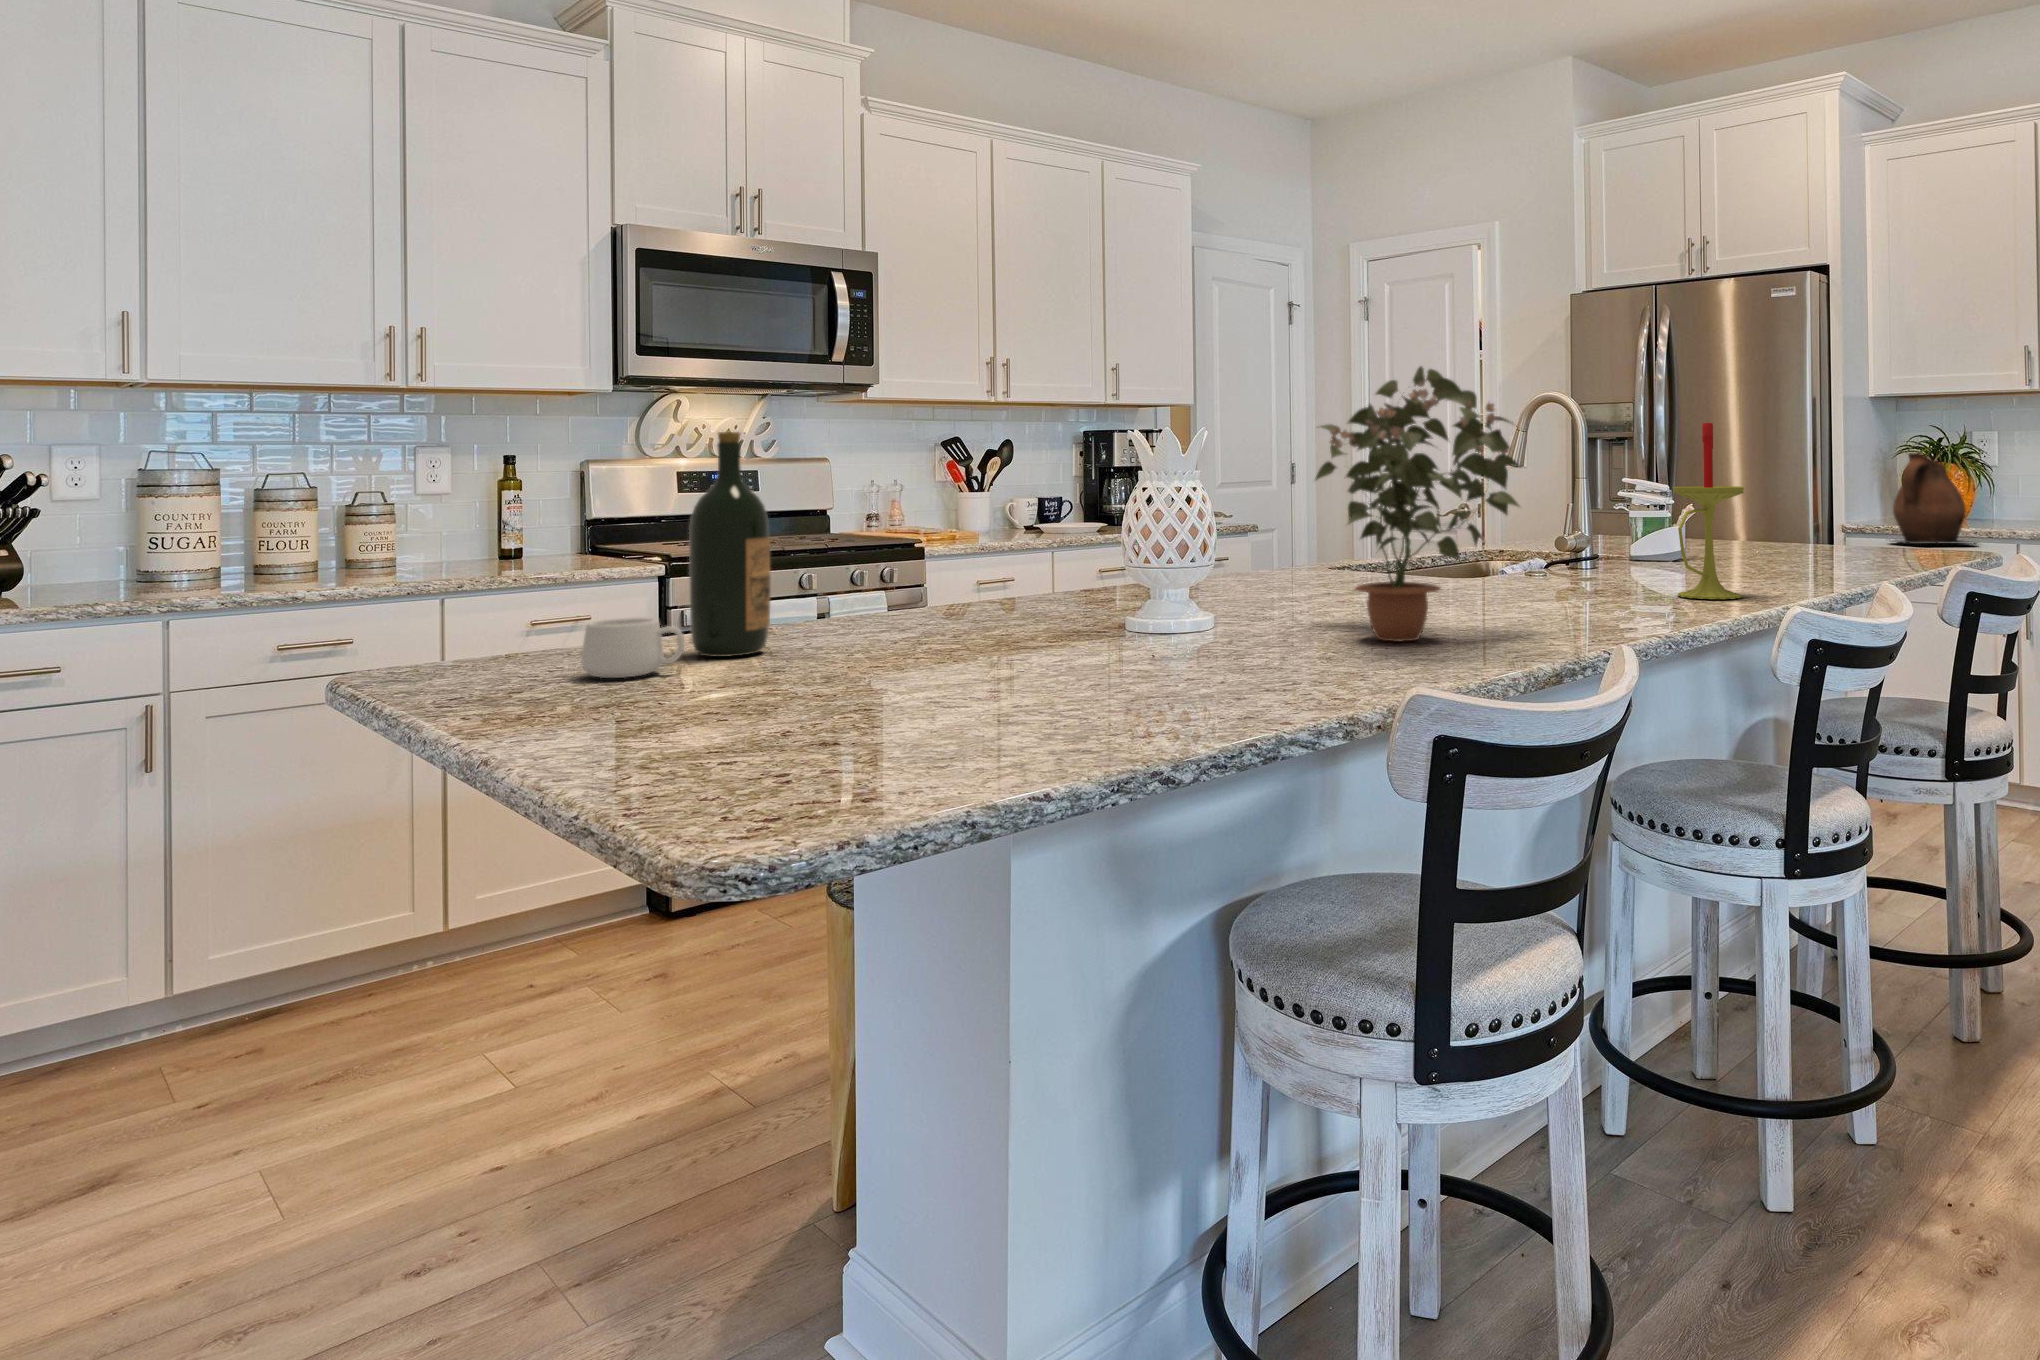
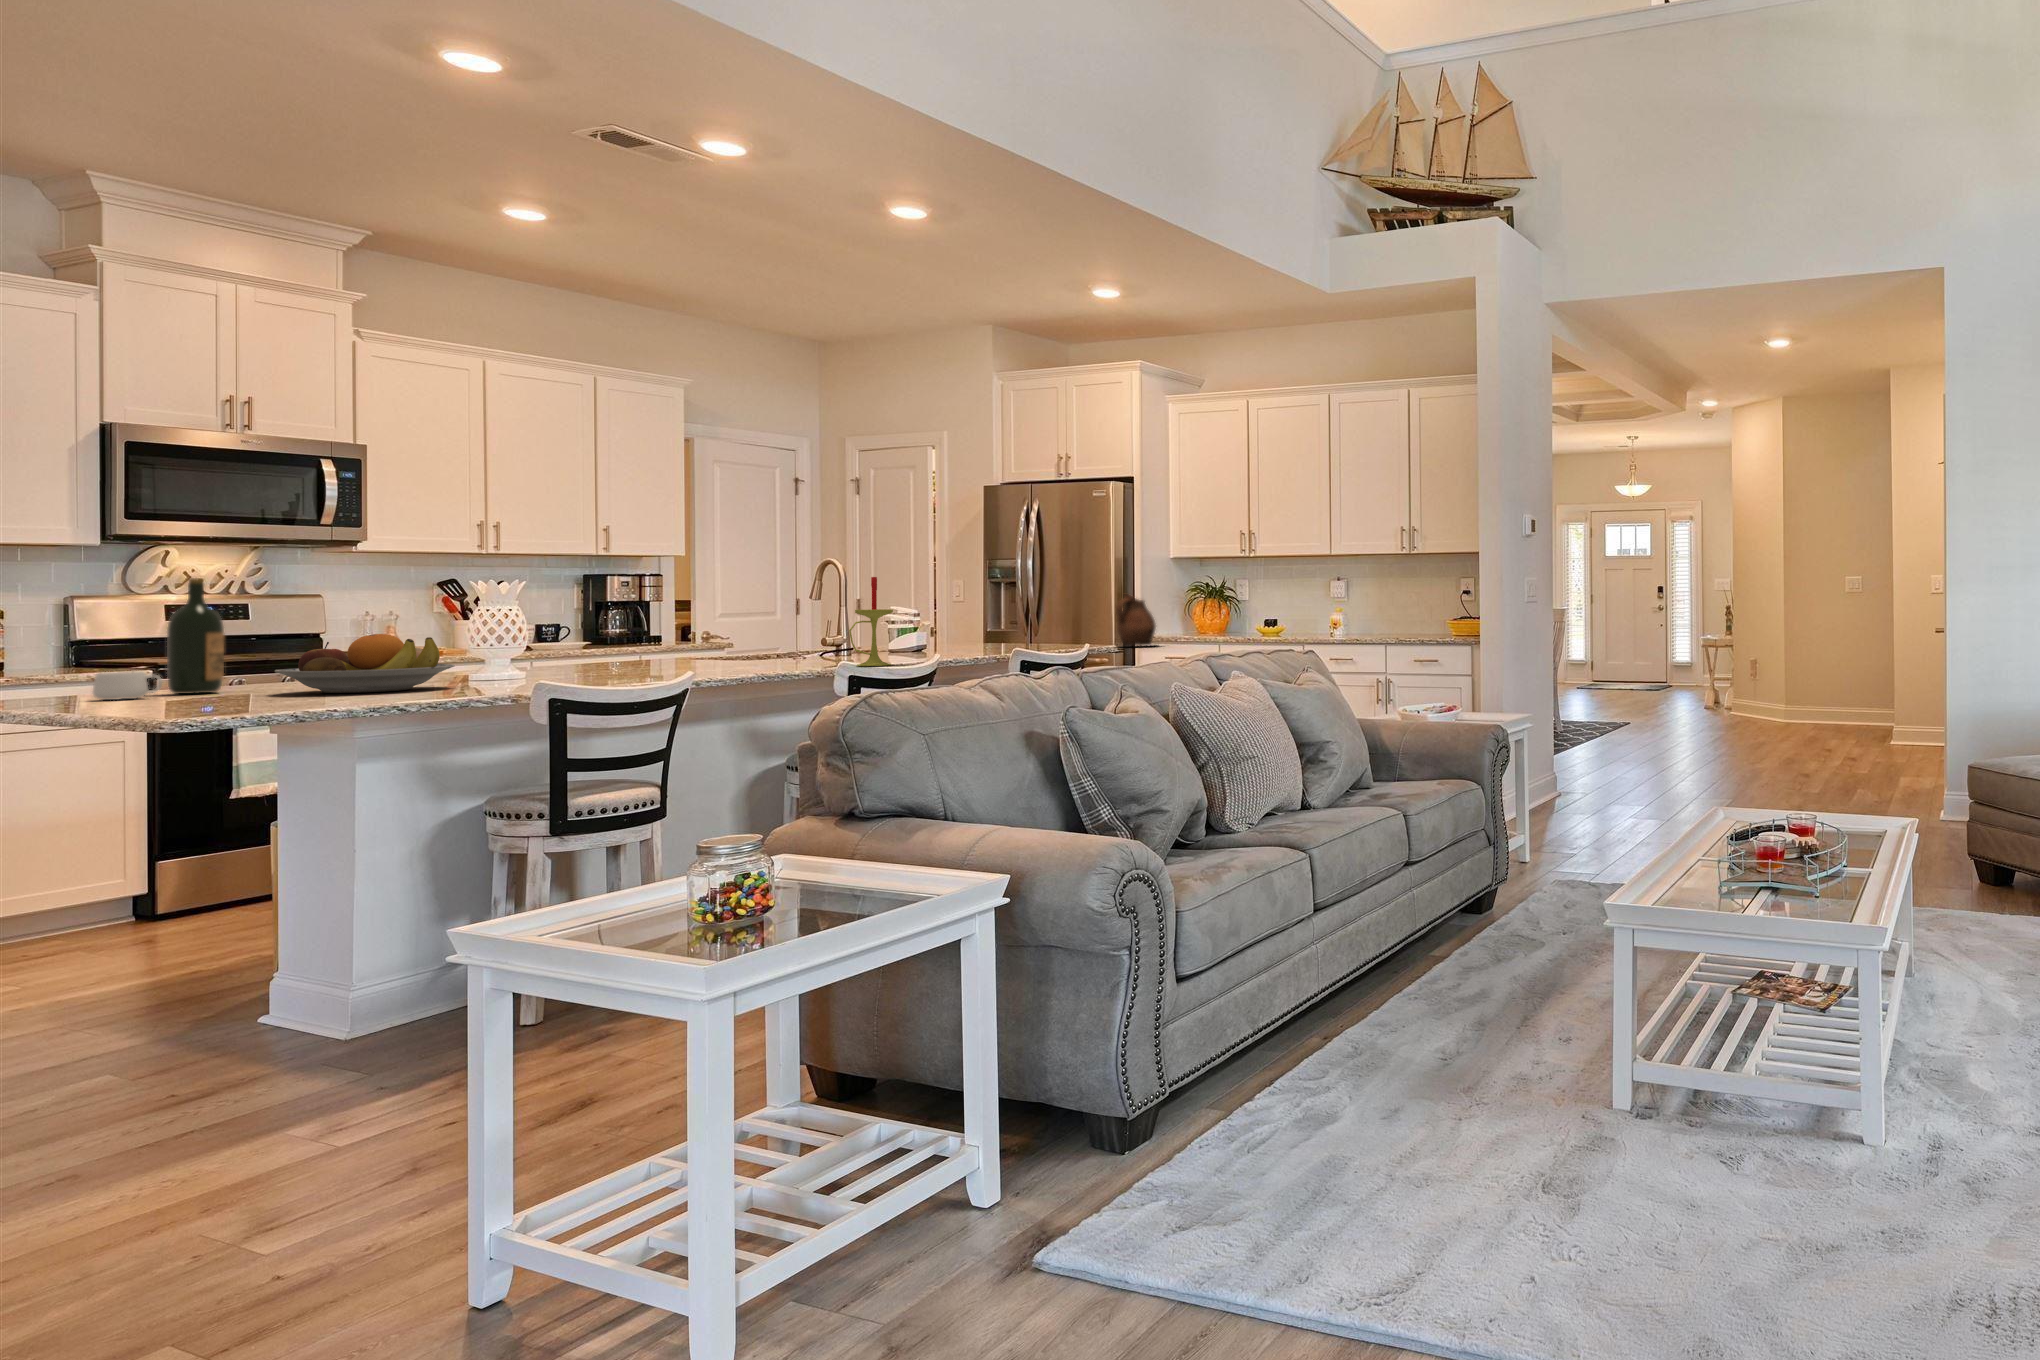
potted plant: present [1316,366,1519,642] -> none [583,549,705,680]
fruit bowl: none [857,547,1139,674] -> present [275,634,455,693]

